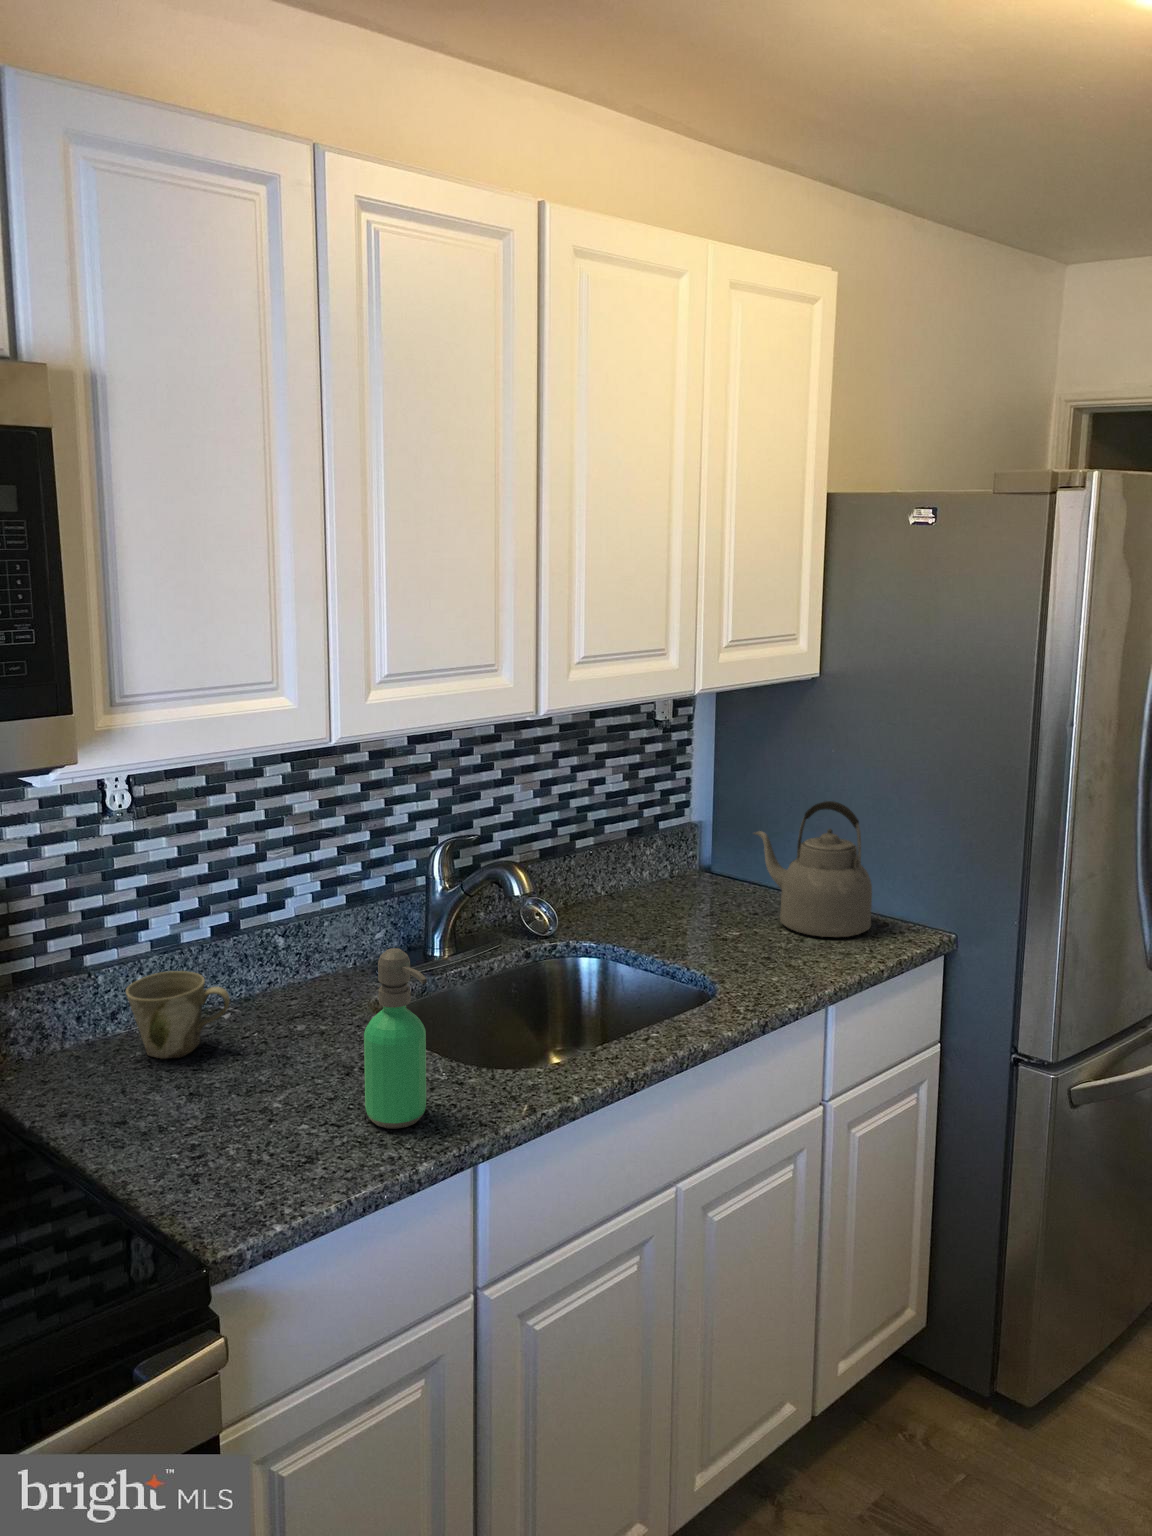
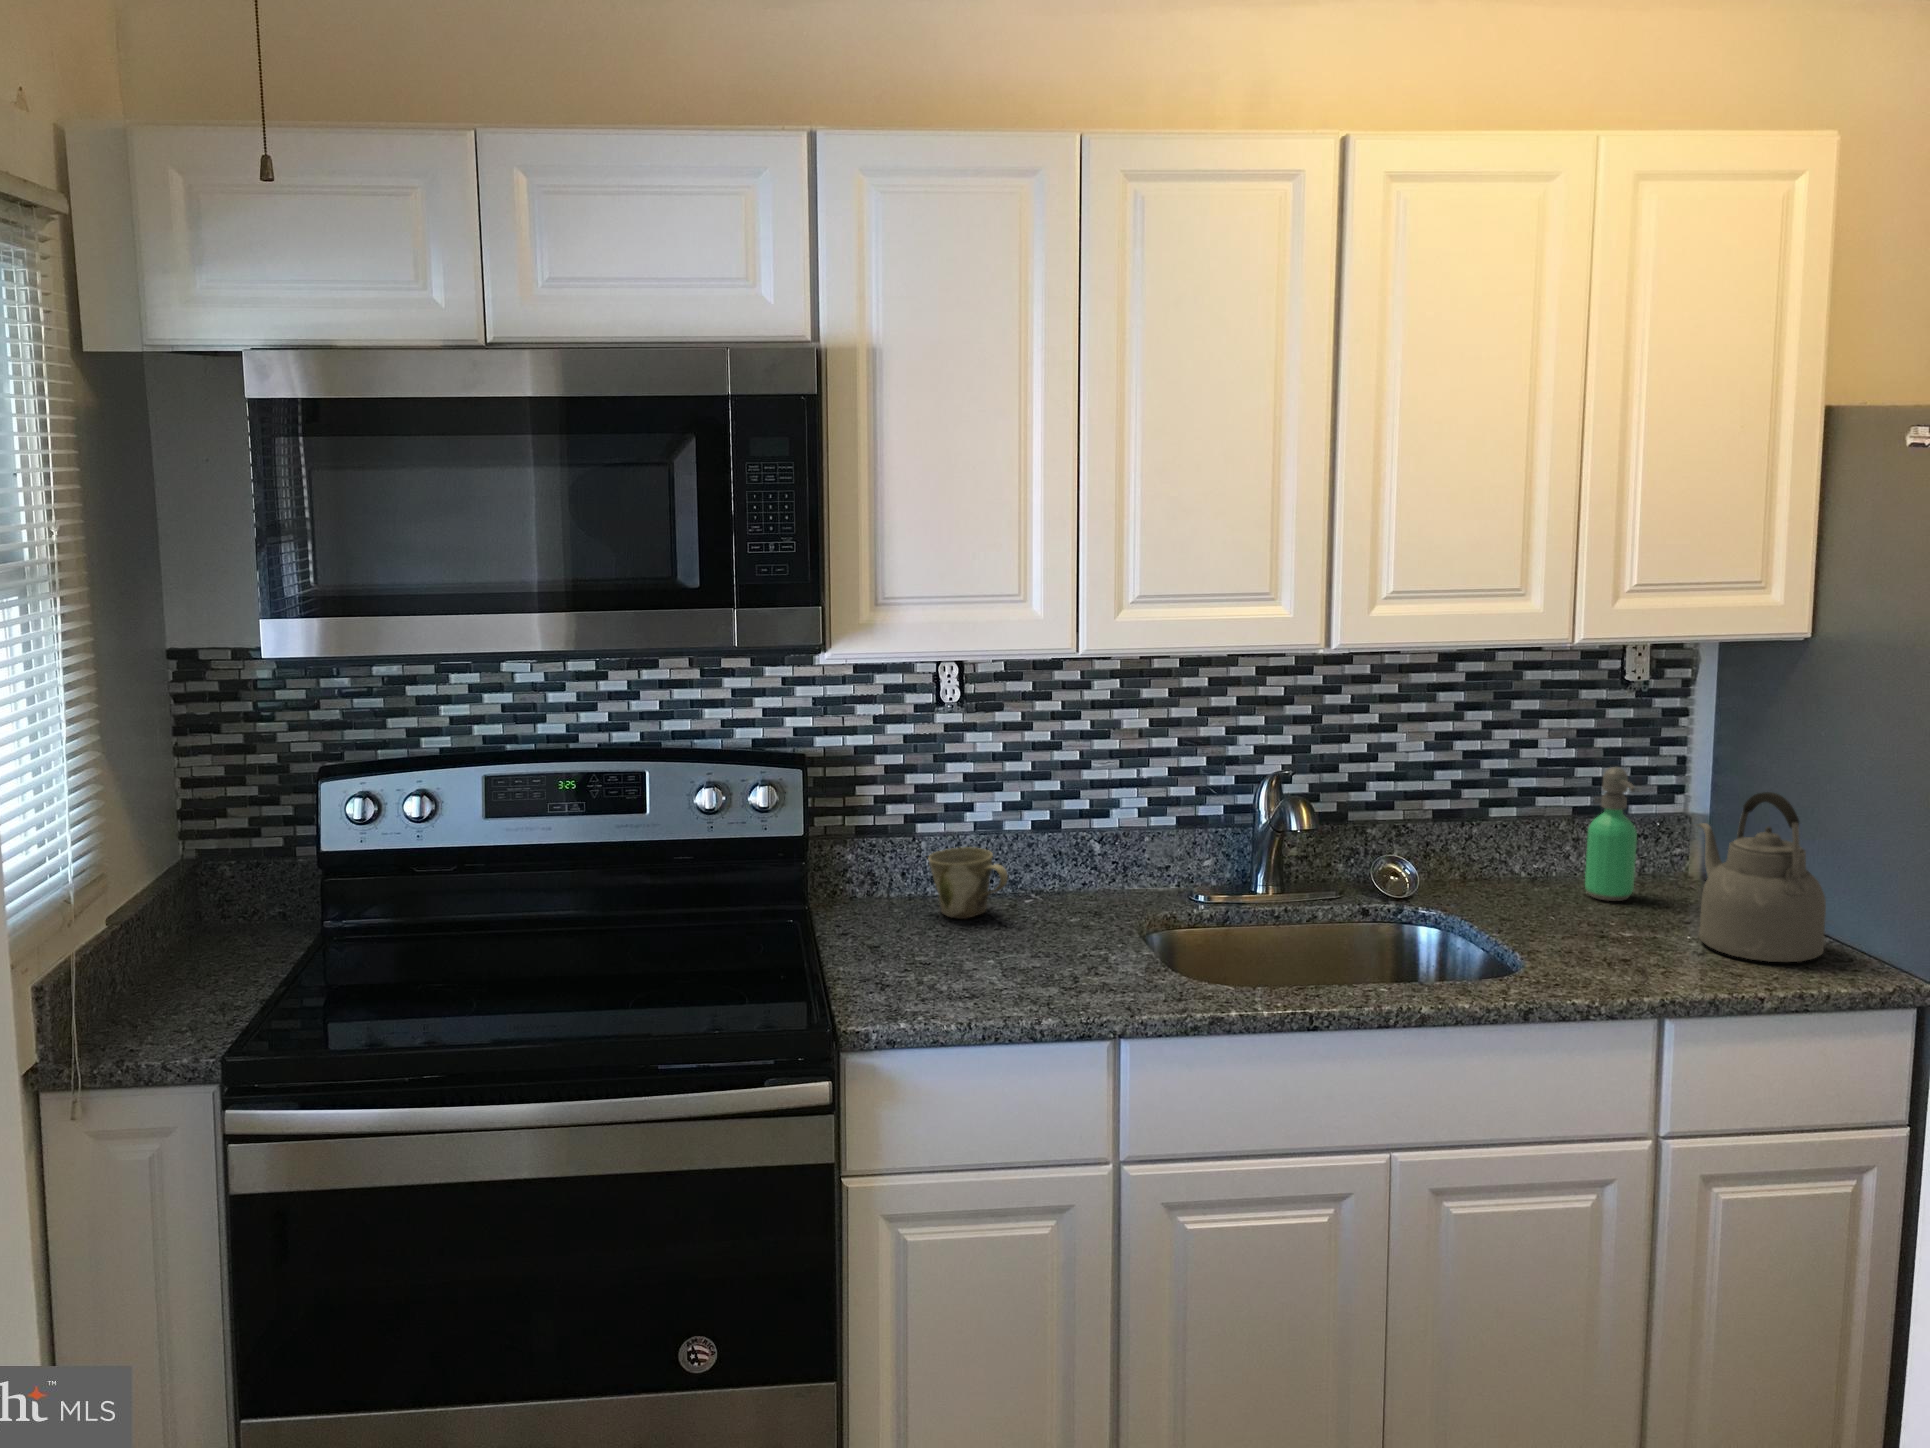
soap dispenser: present [364,948,427,1128] -> present [1585,767,1637,901]

